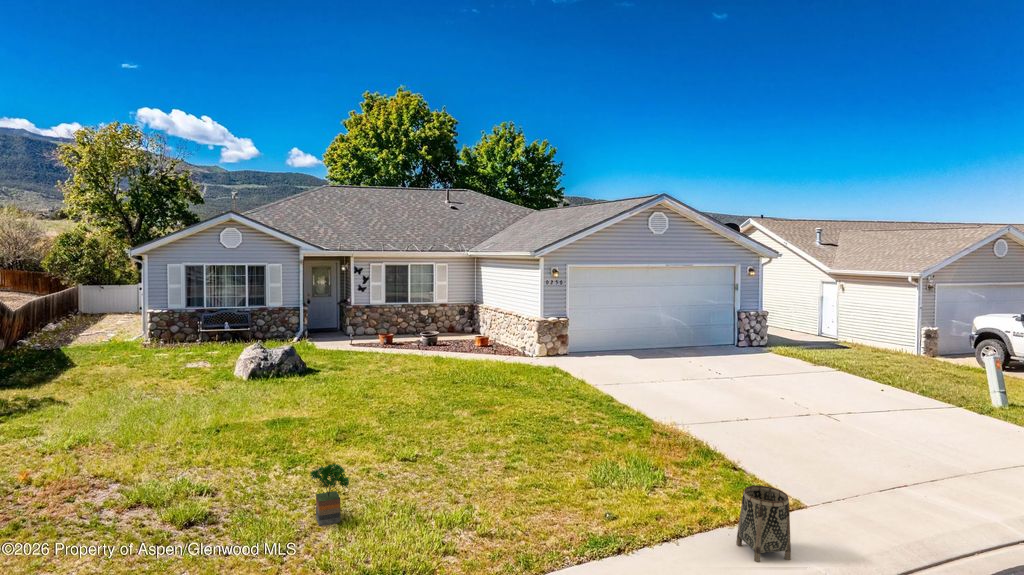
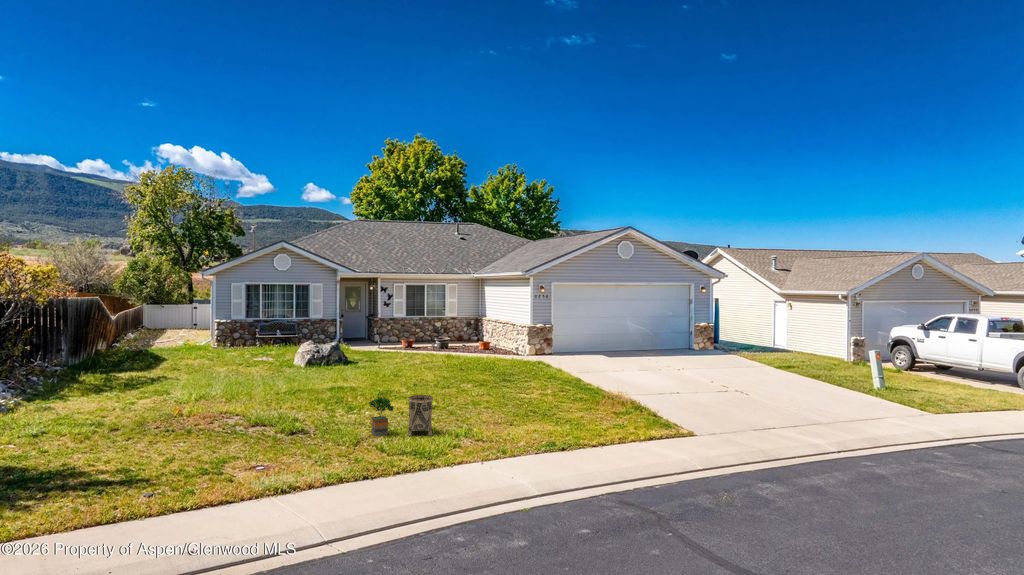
basket: present [736,486,791,562] -> present [408,395,433,436]

